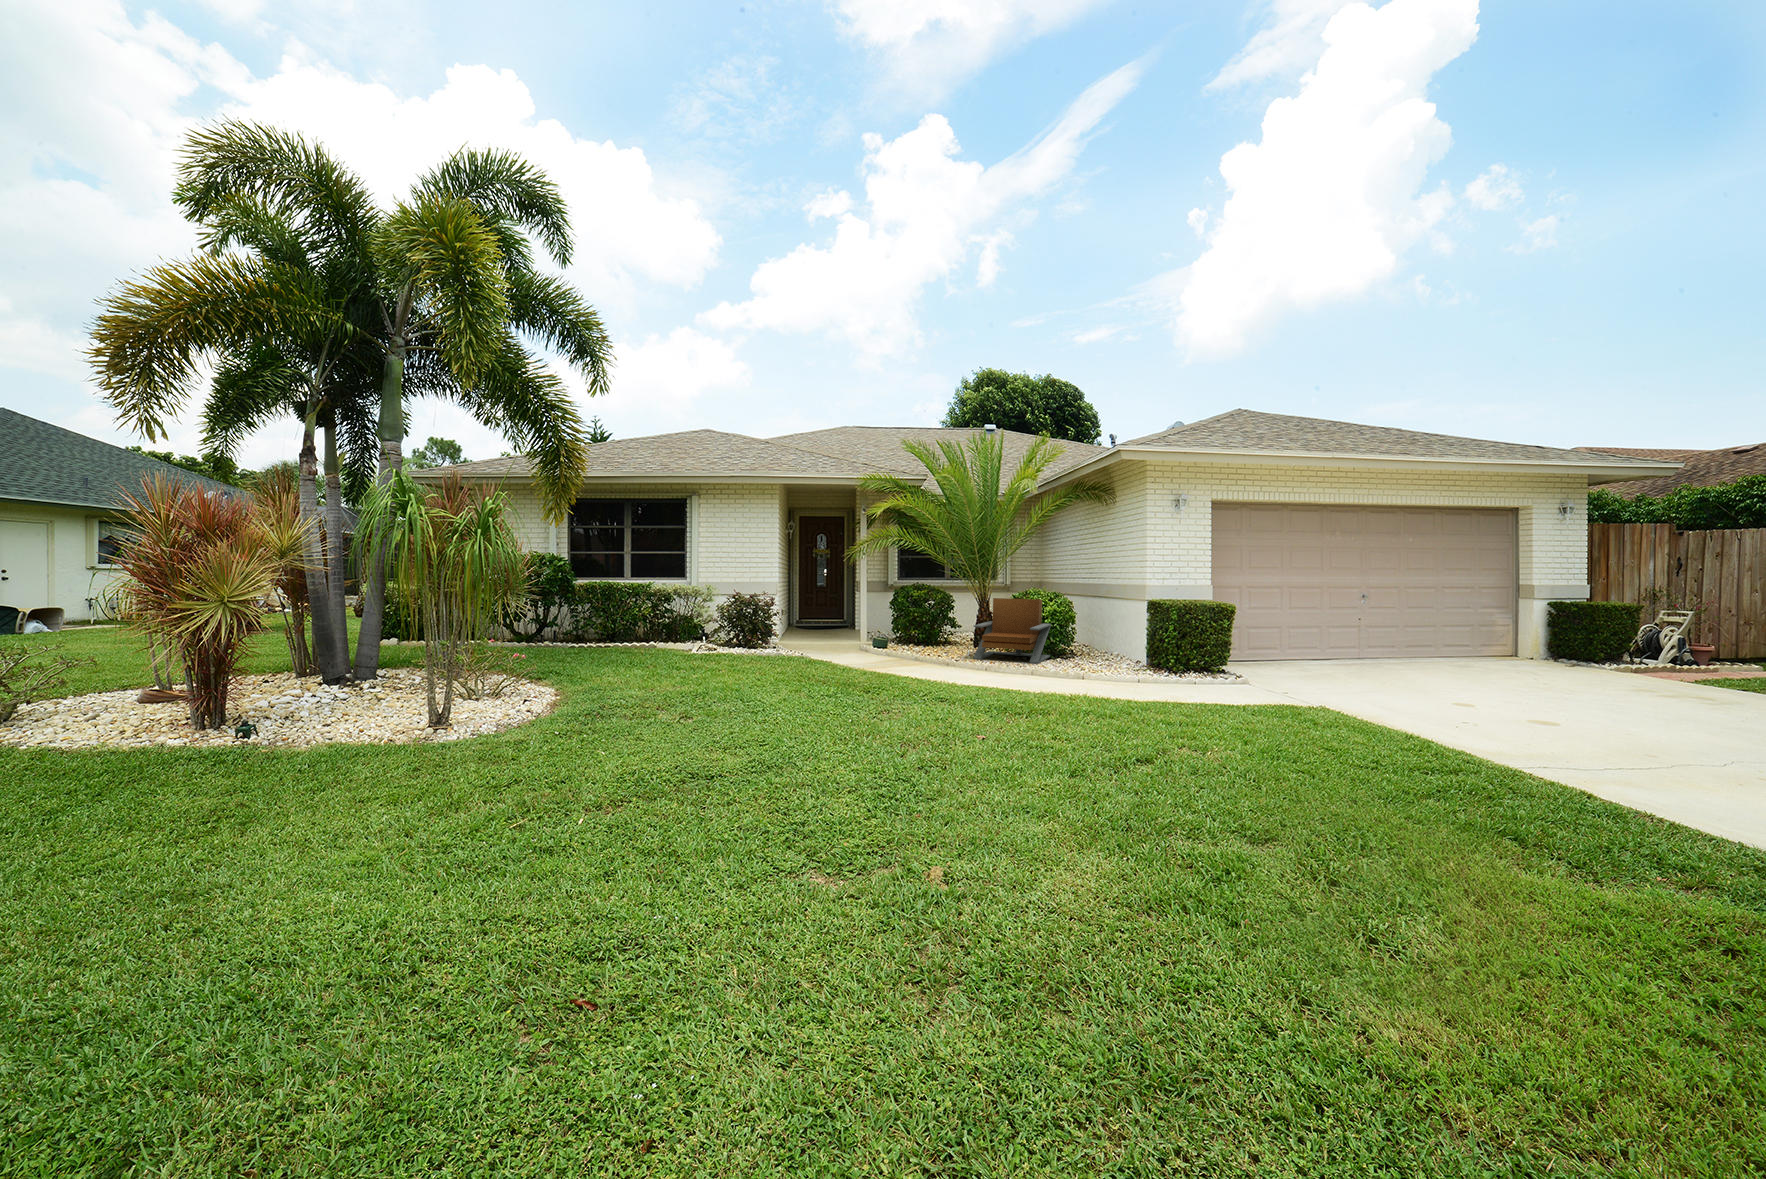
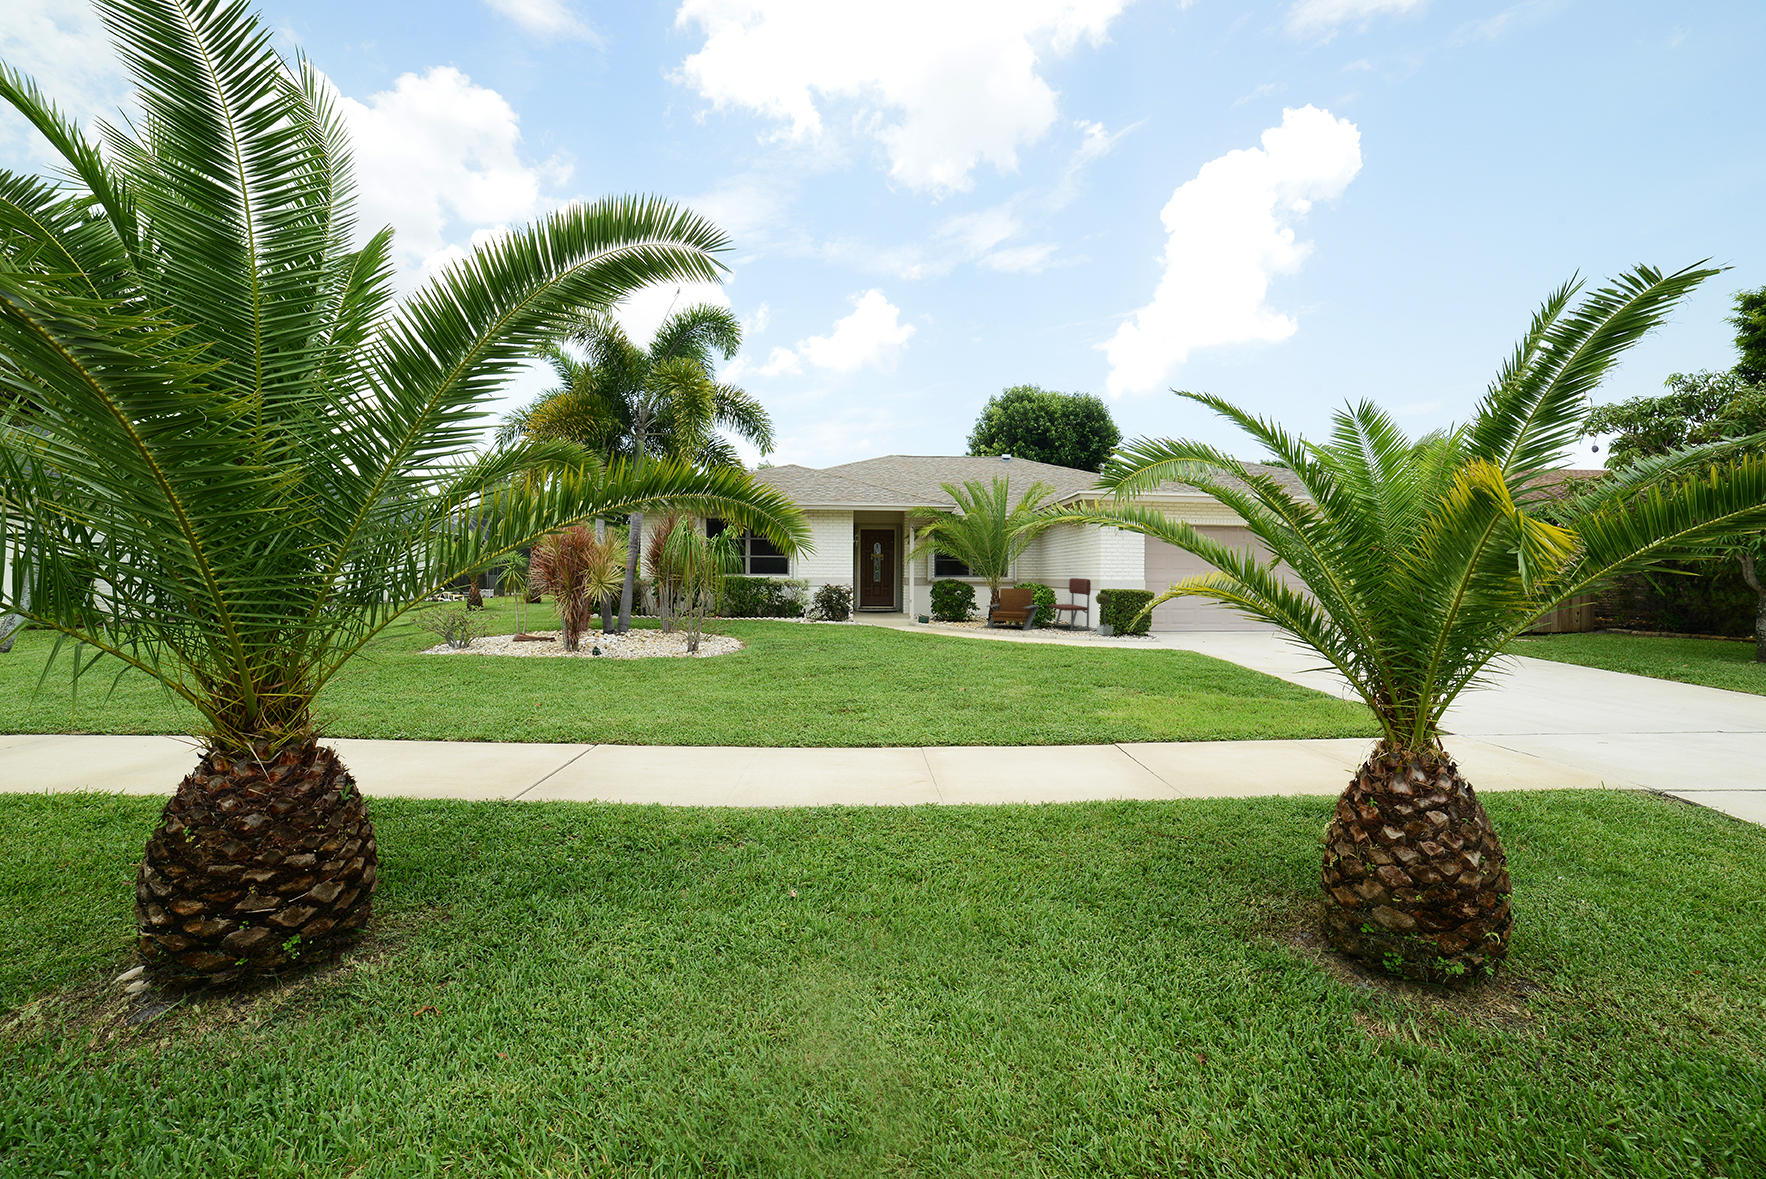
bench: none [1064,583,1132,663] -> present [1049,578,1091,631]
potted tree: none [1144,606,1173,673] -> present [1096,593,1113,635]

